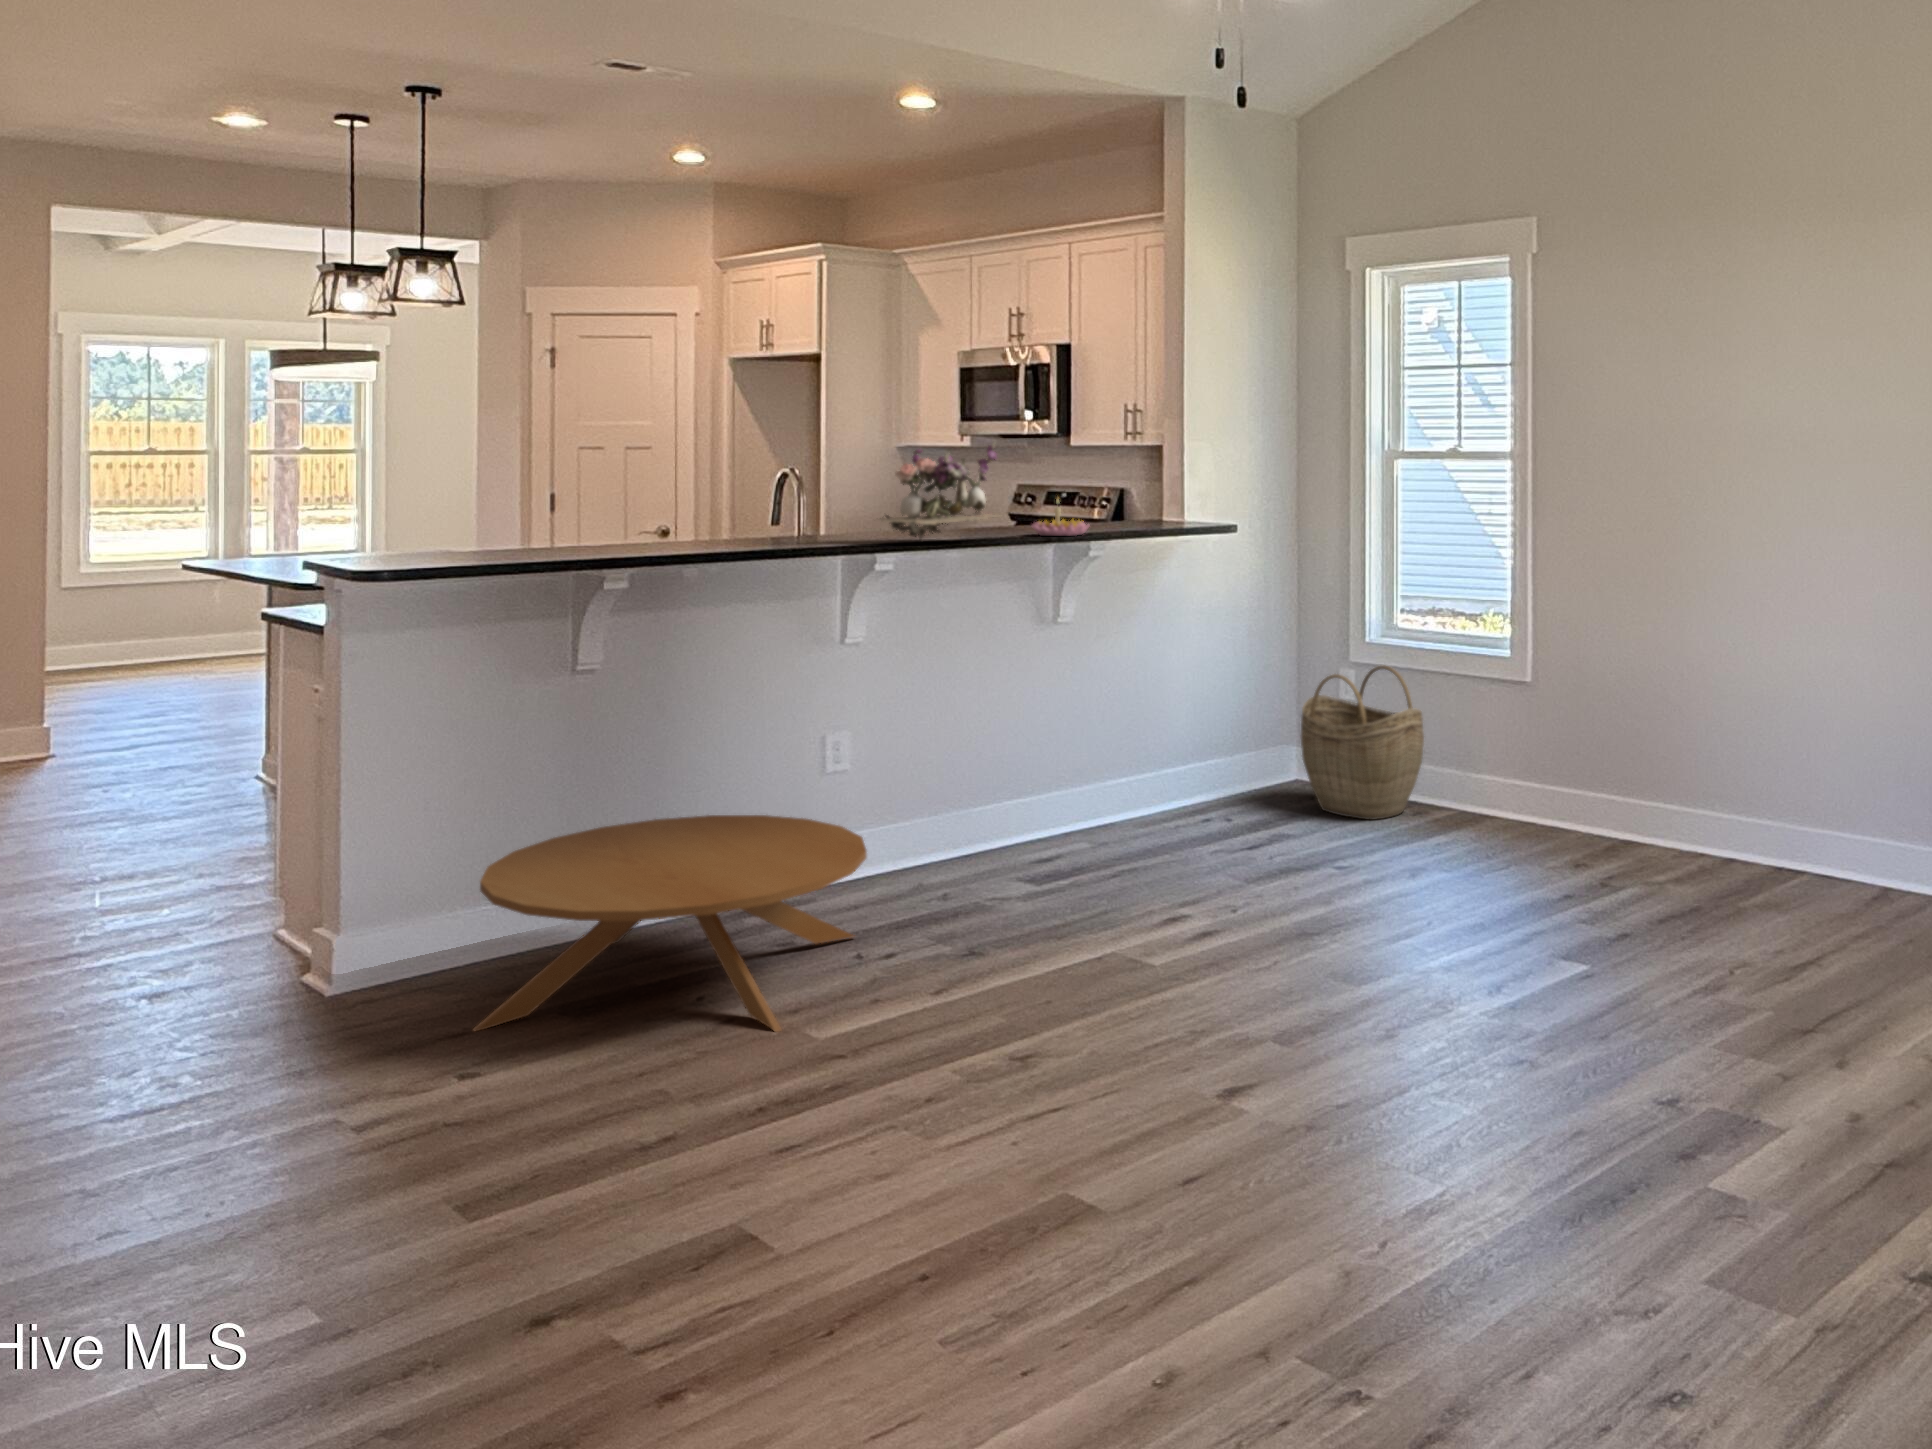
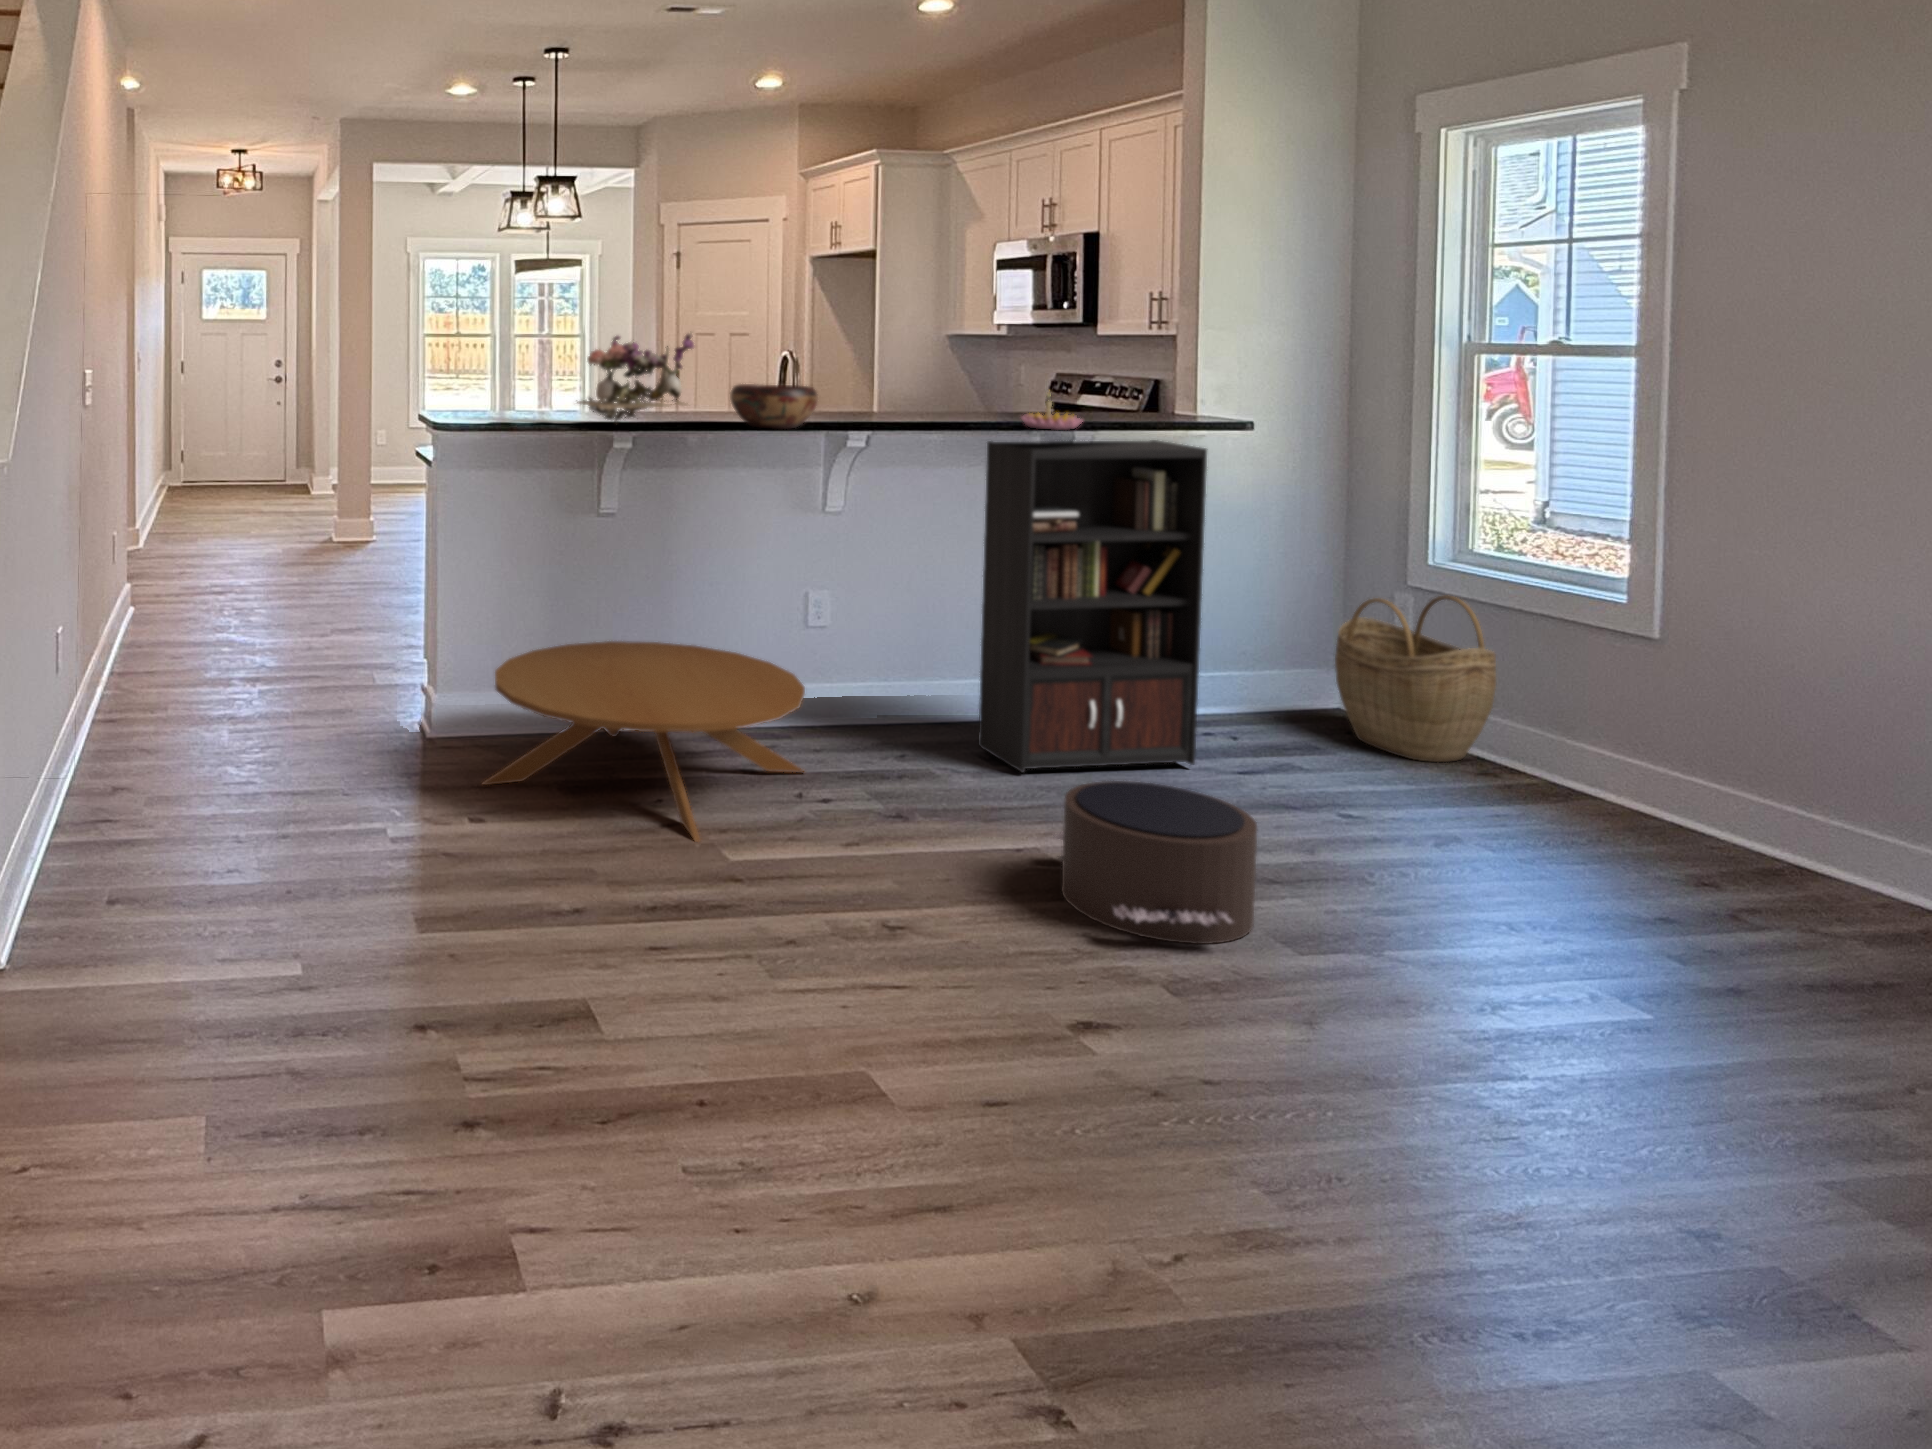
flower arrangement: present [880,444,997,539] -> present [577,333,694,422]
decorative bowl: none [744,503,844,552] -> present [730,384,818,429]
bookcase: none [1014,540,1211,894] -> present [978,440,1207,772]
pouf: none [1131,868,1317,1013] -> present [1054,781,1257,944]

